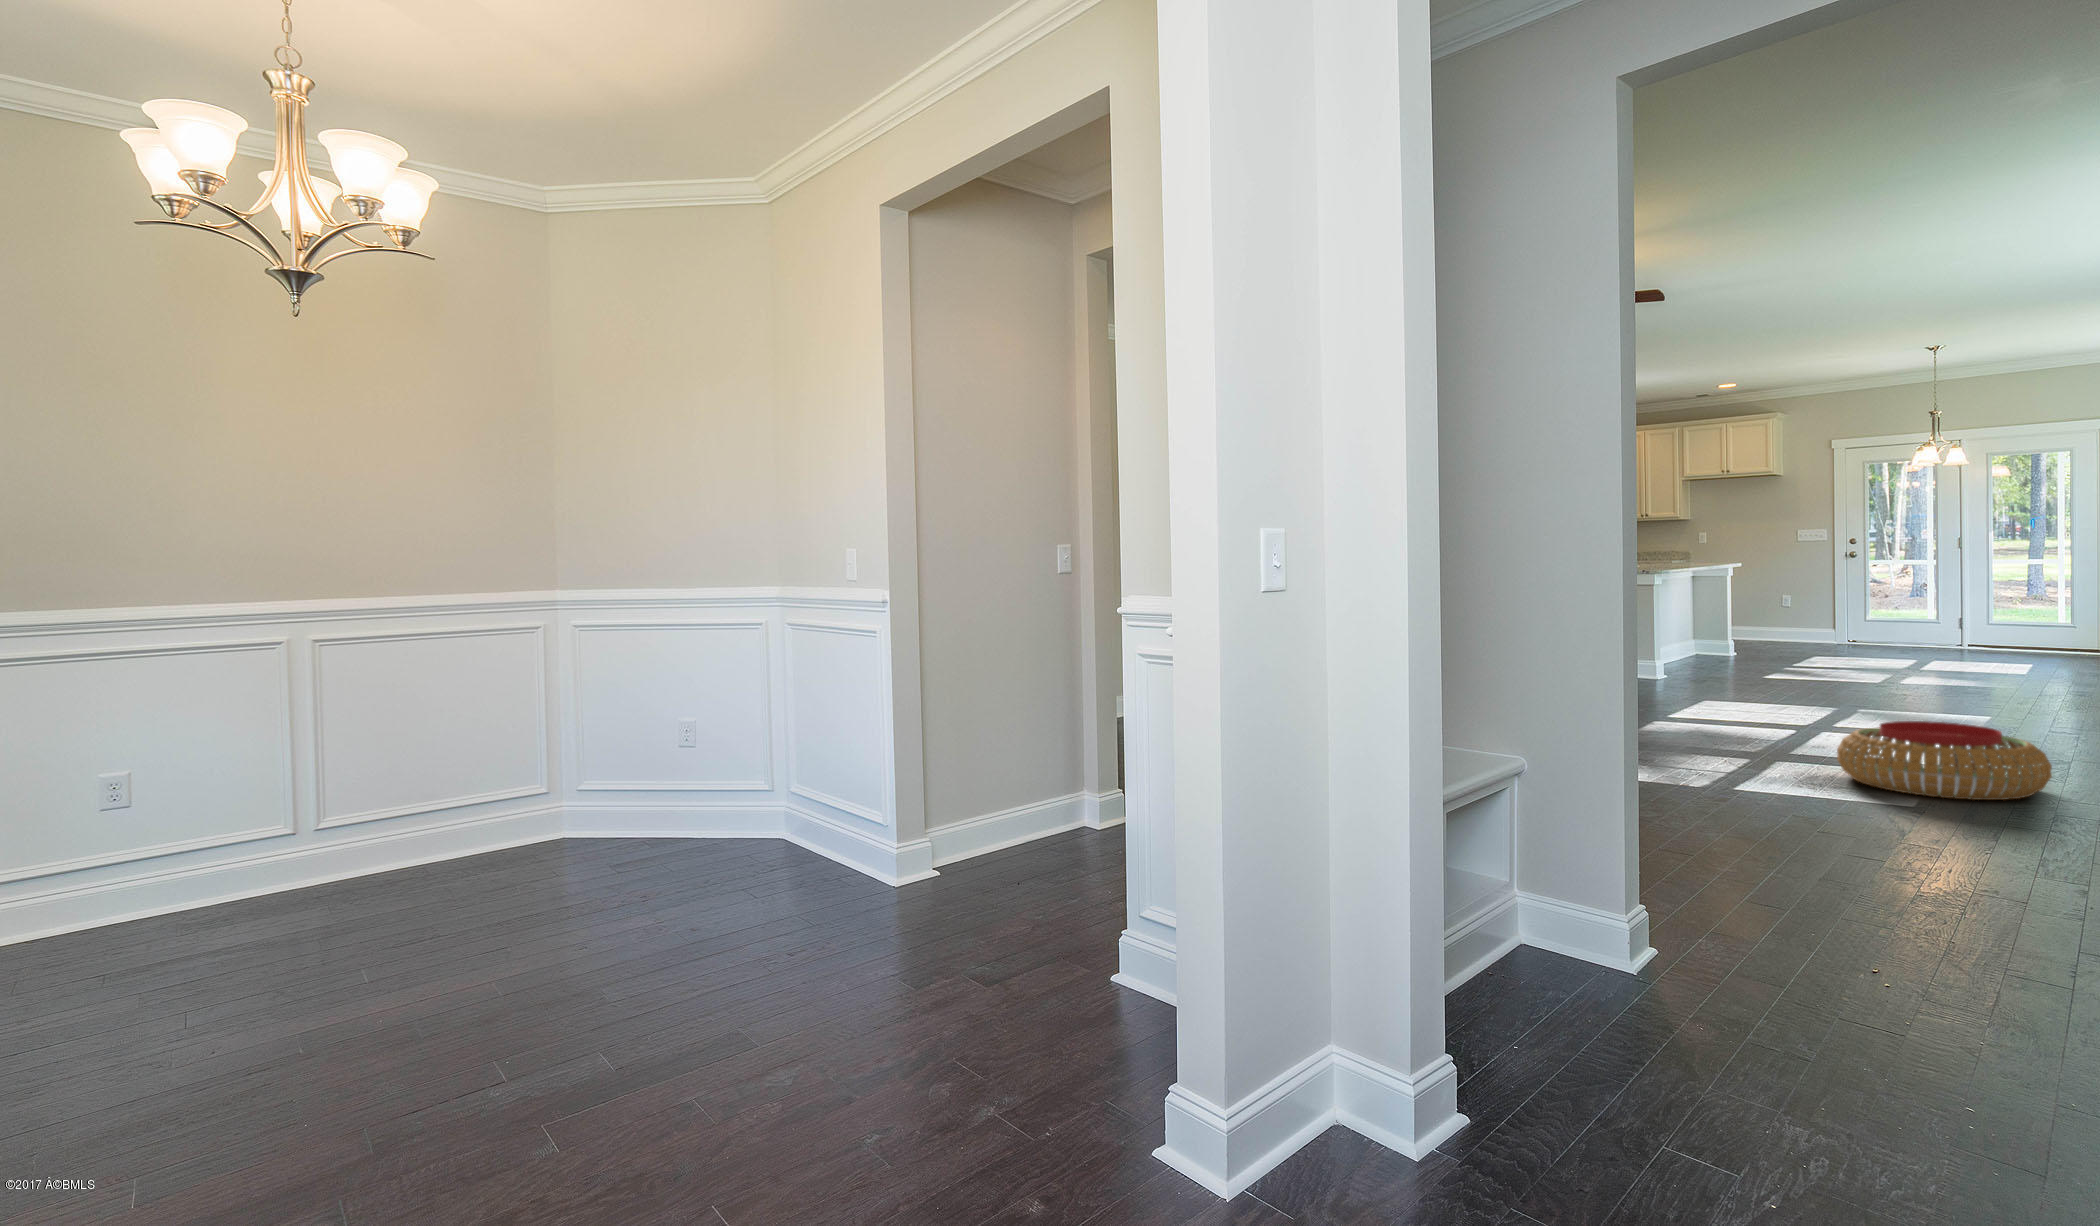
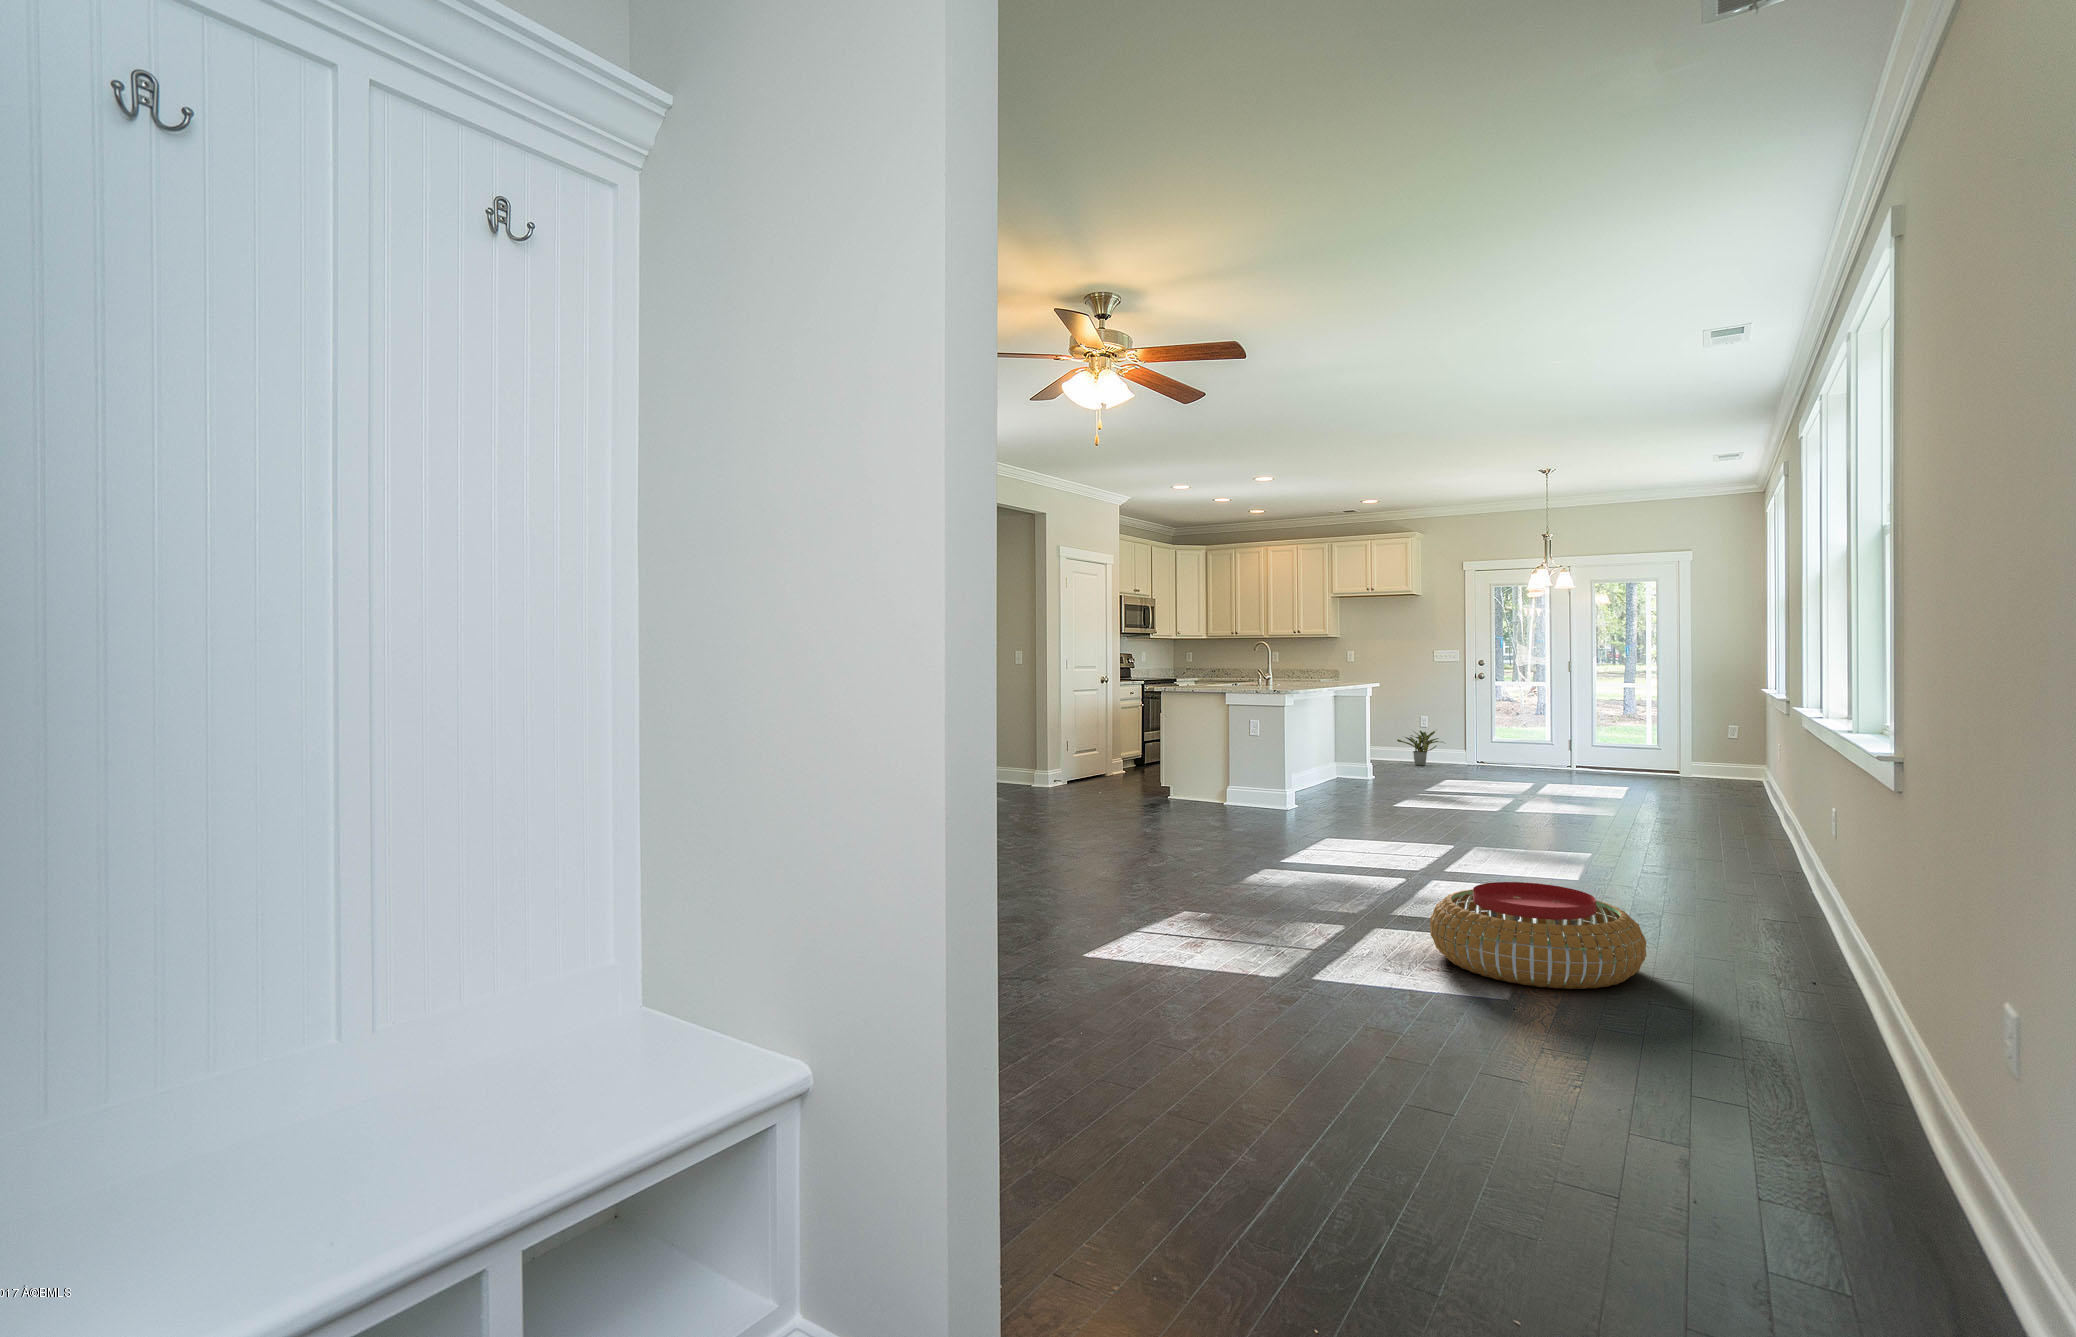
potted plant: none [1756,609,1812,646] -> present [1397,731,1444,766]

